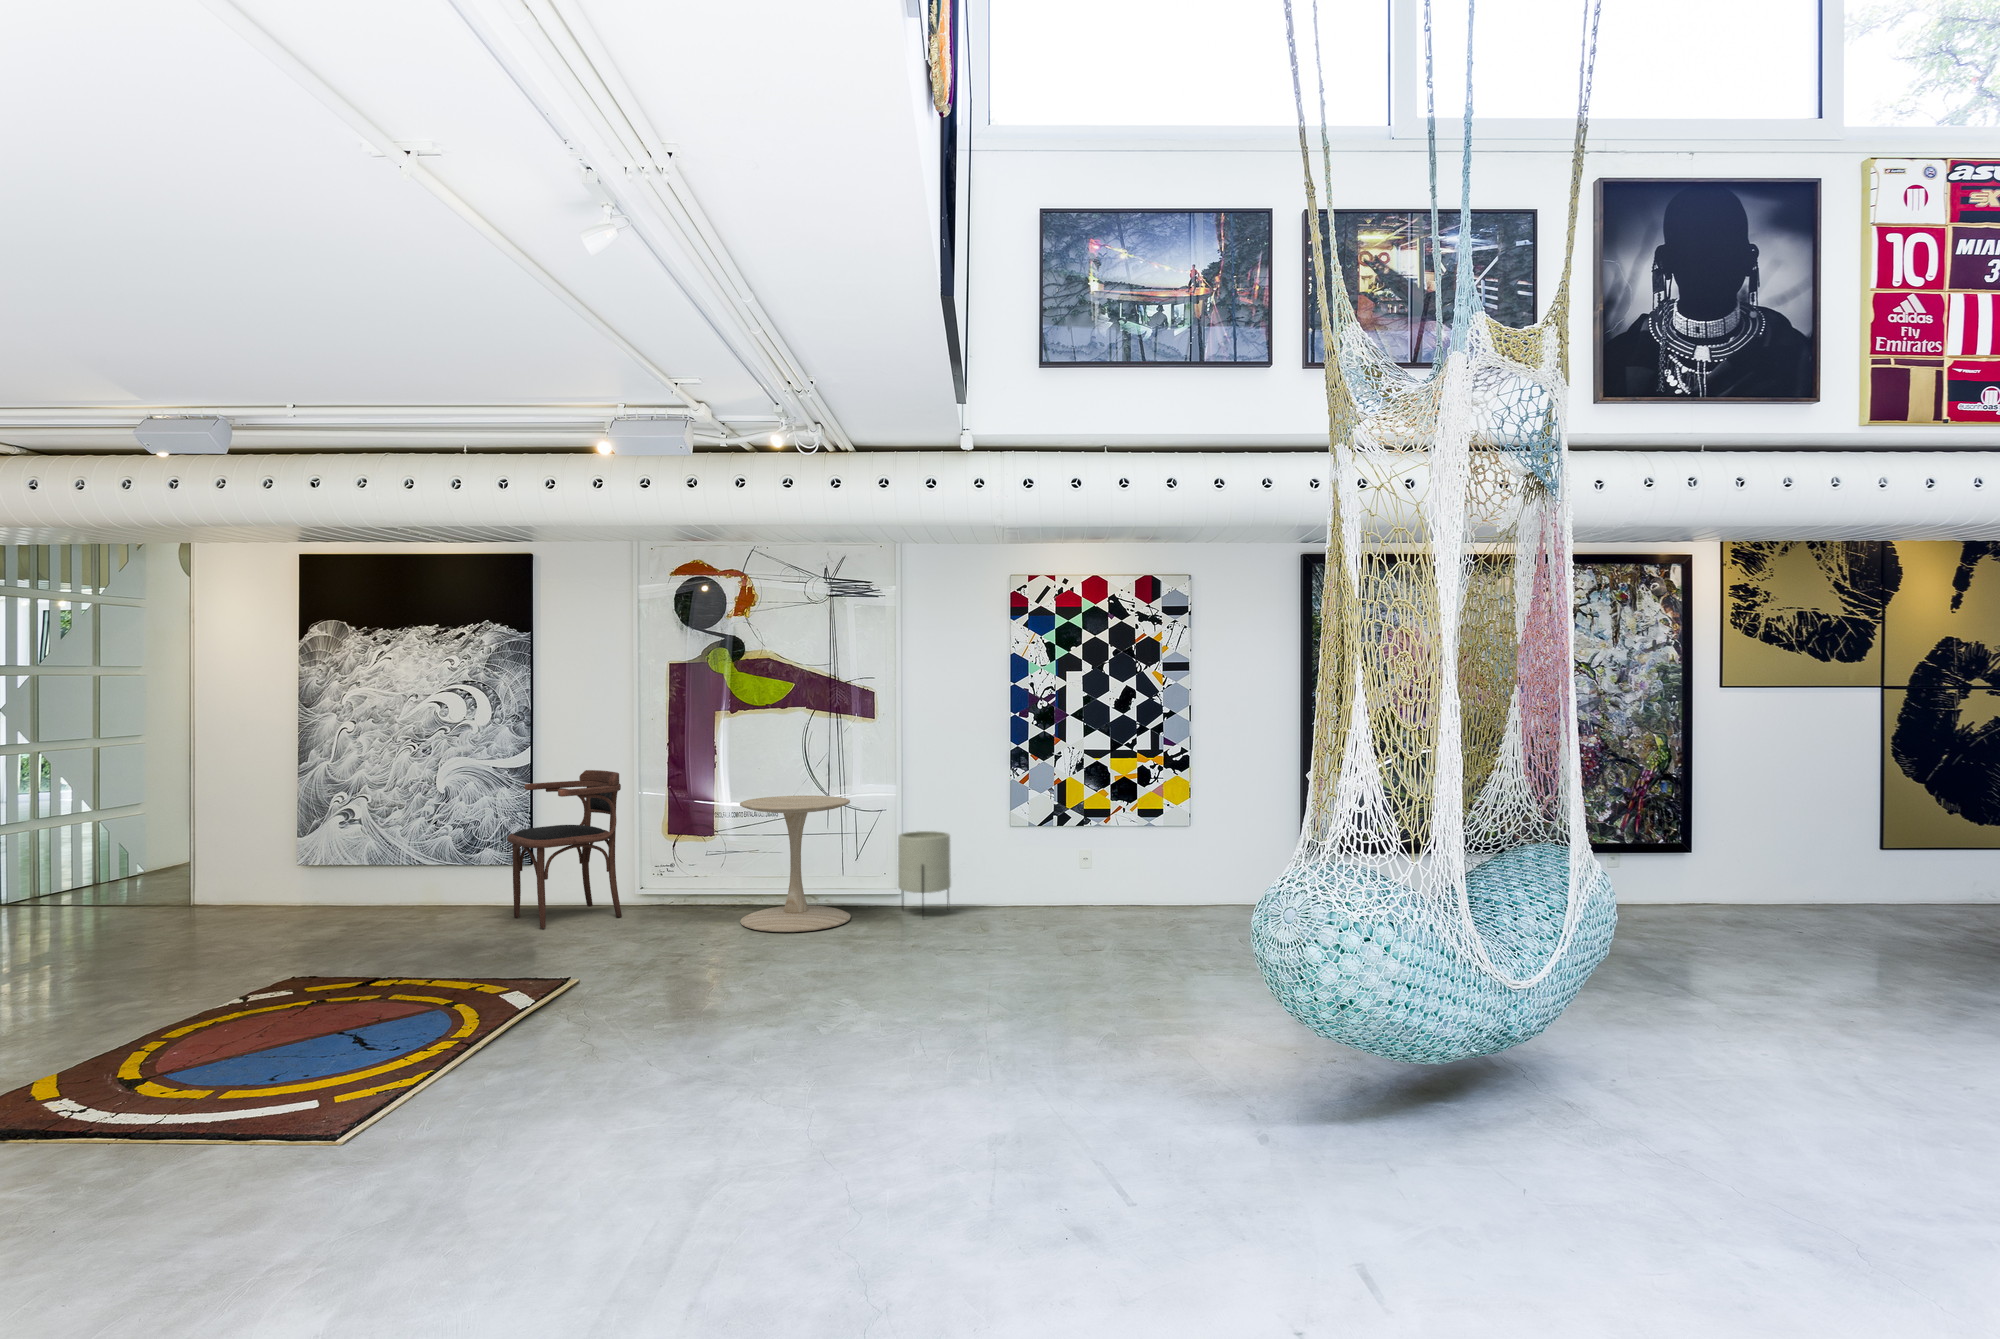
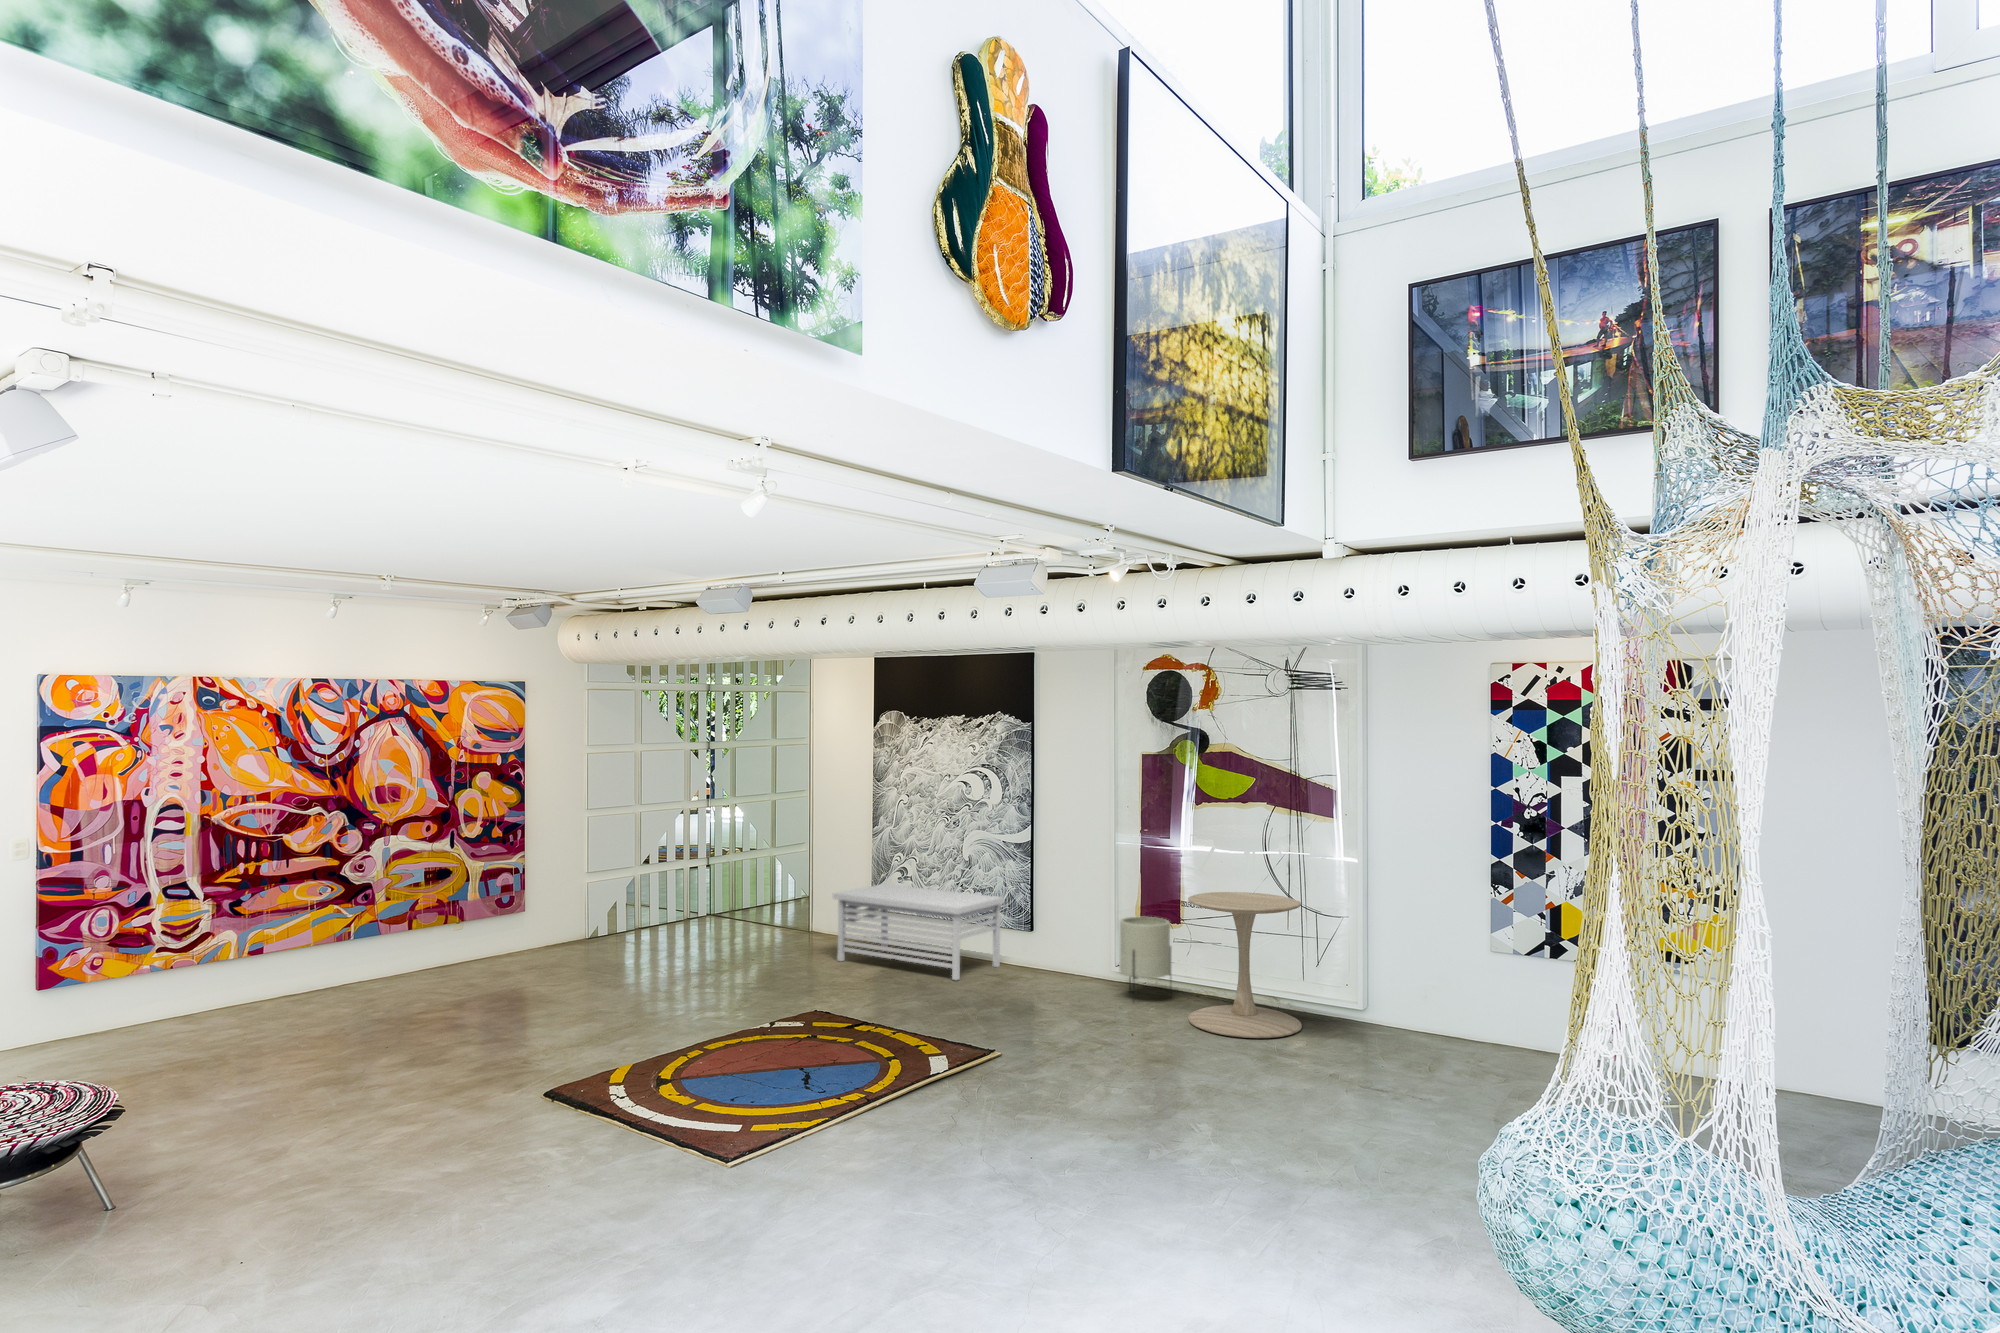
armchair: present [507,770,622,929] -> none [1001,850,1093,993]
storage bench: none [262,830,499,929] -> present [832,884,1005,980]
planter: present [898,831,951,909] -> present [1120,917,1171,990]

